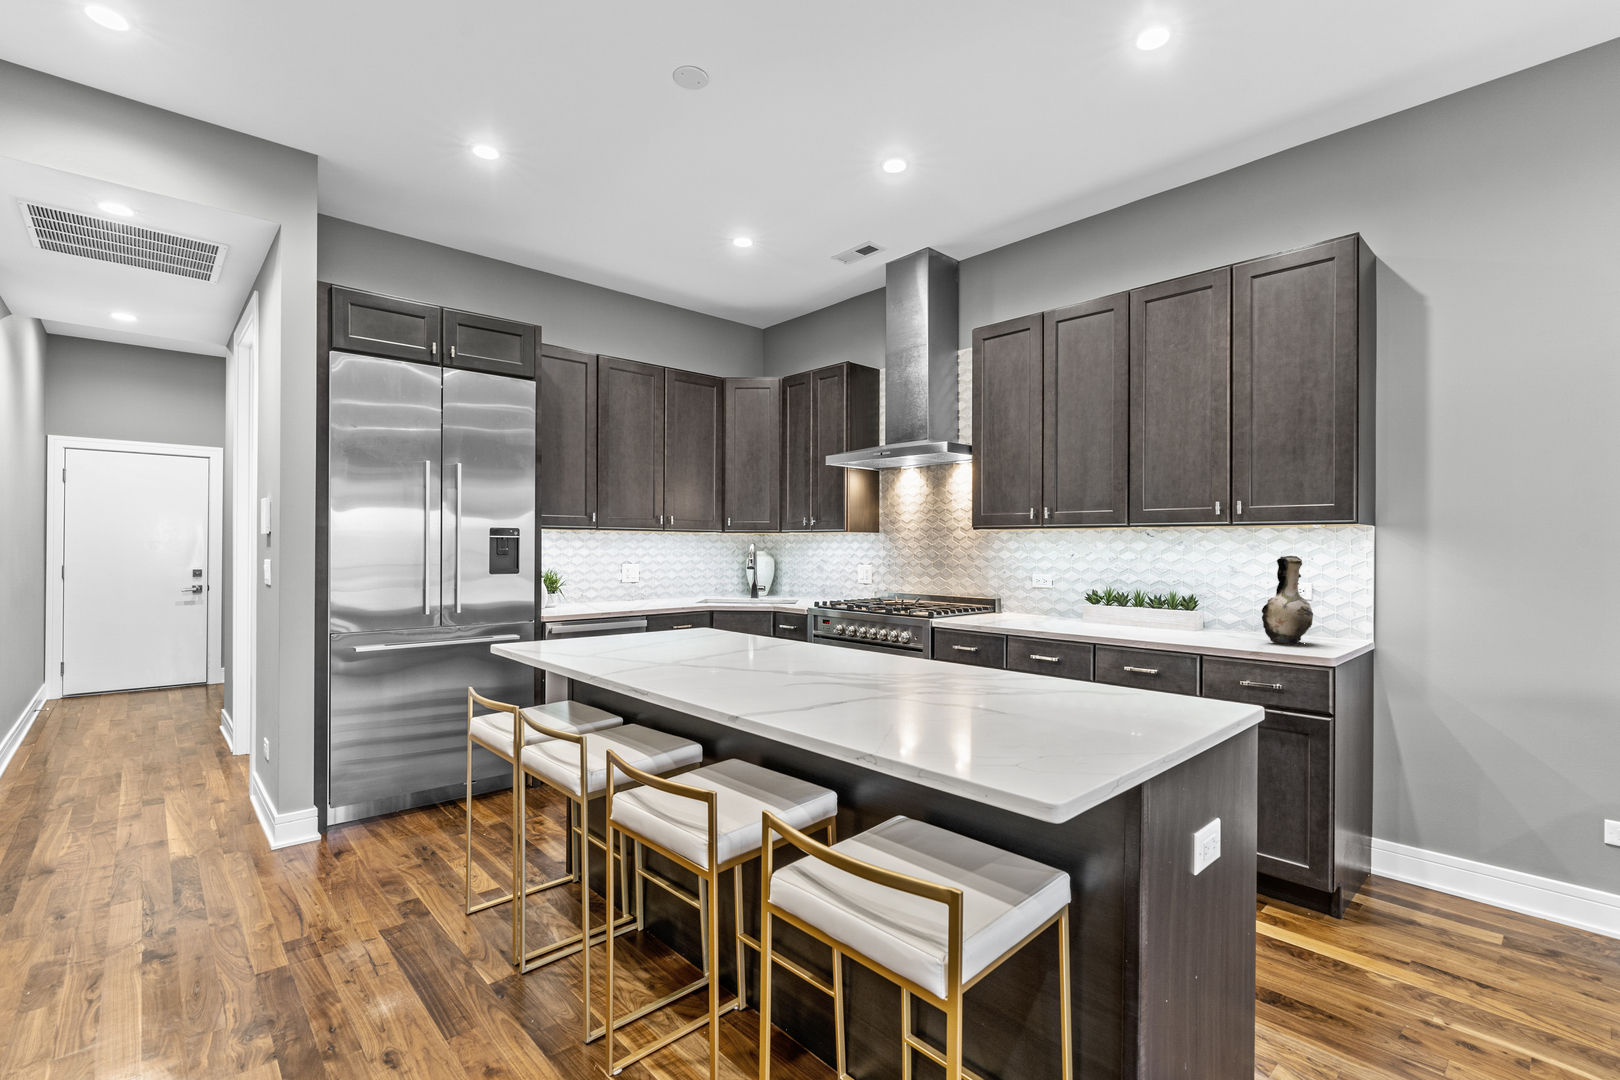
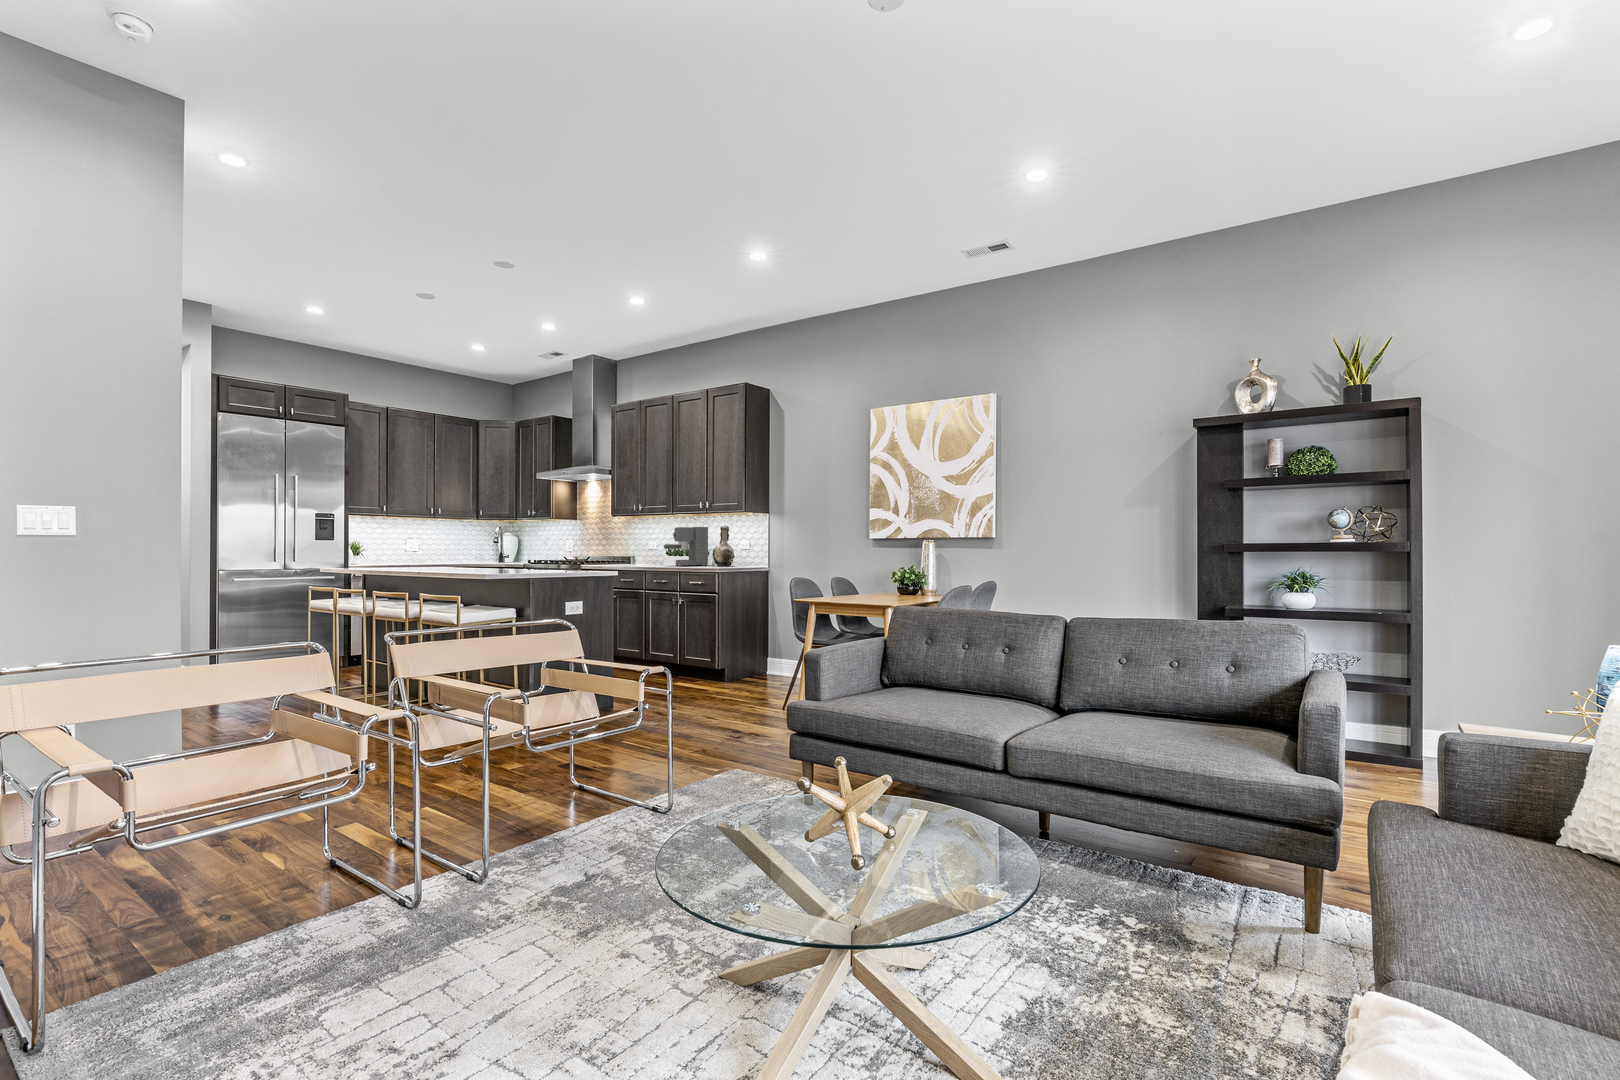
coffee maker: none [1139,555,1231,638] -> present [664,527,708,566]

